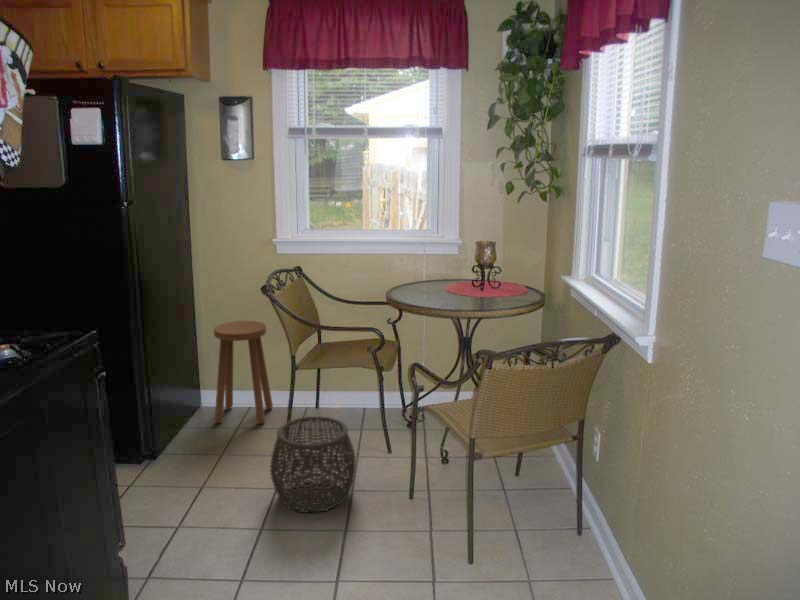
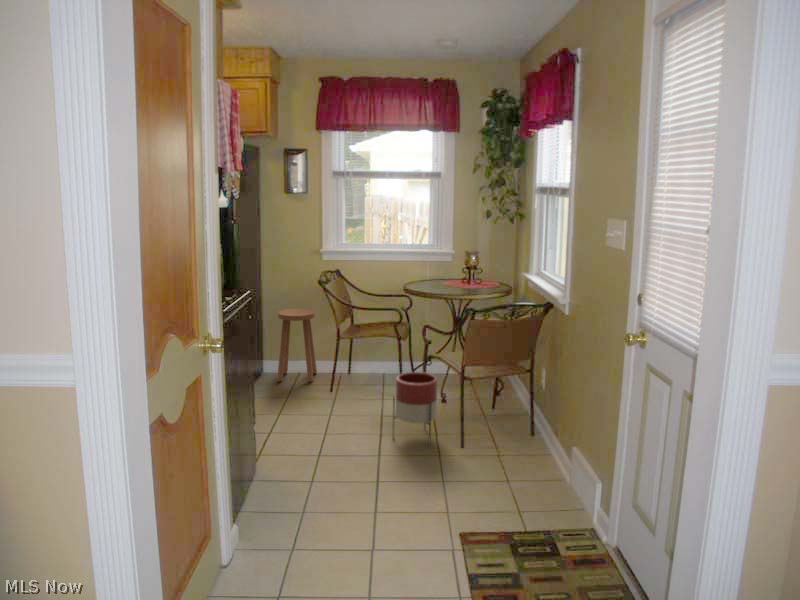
woven basket: present [270,416,356,513] -> none [329,366,386,426]
planter: none [362,436,431,556] -> present [393,372,437,436]

